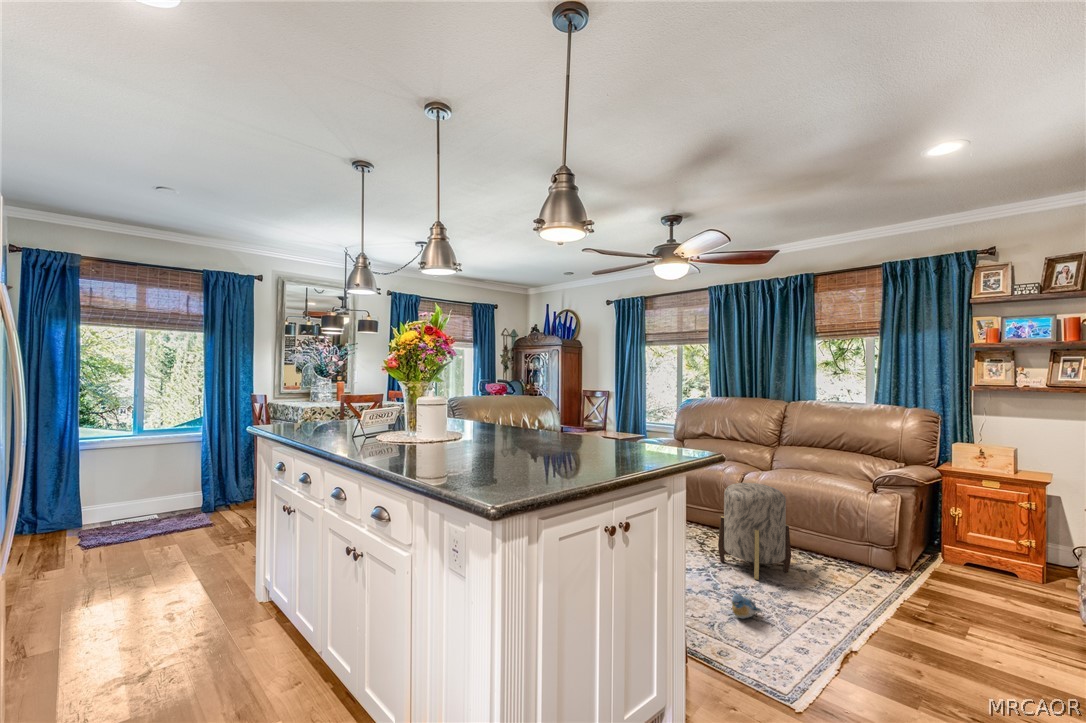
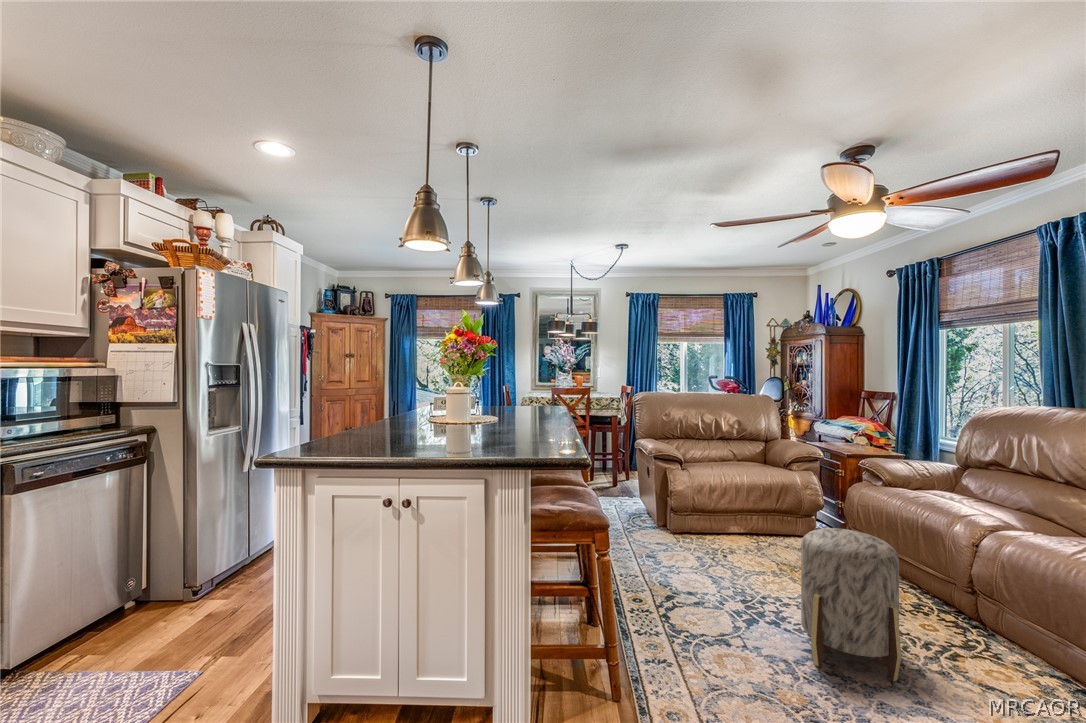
plush toy: present [732,594,763,619] -> none [688,648,737,686]

